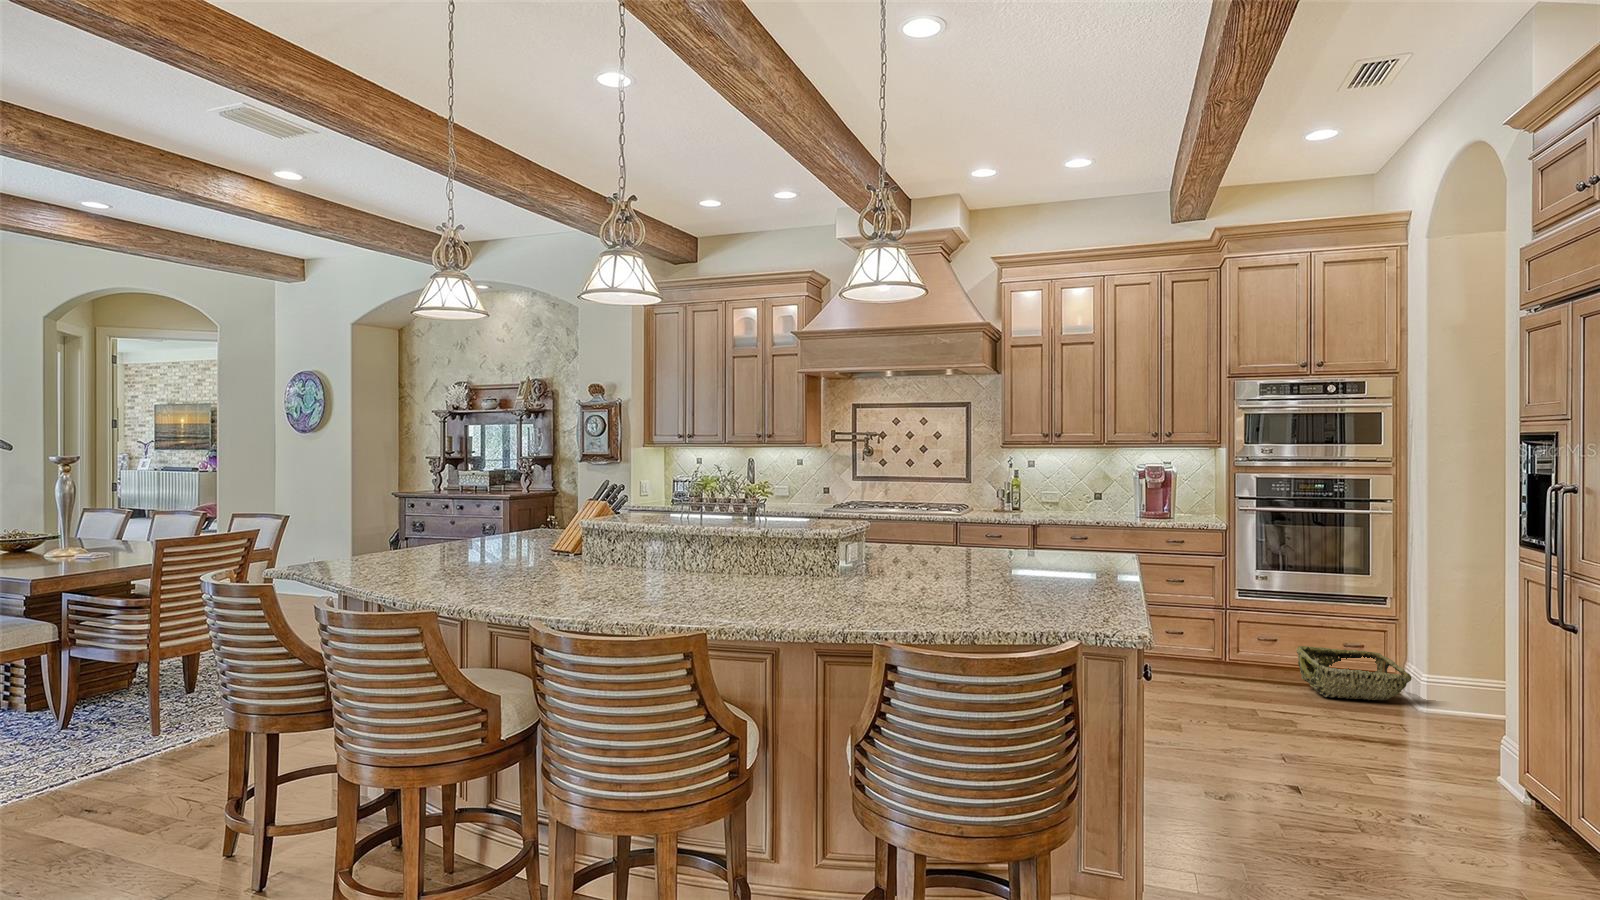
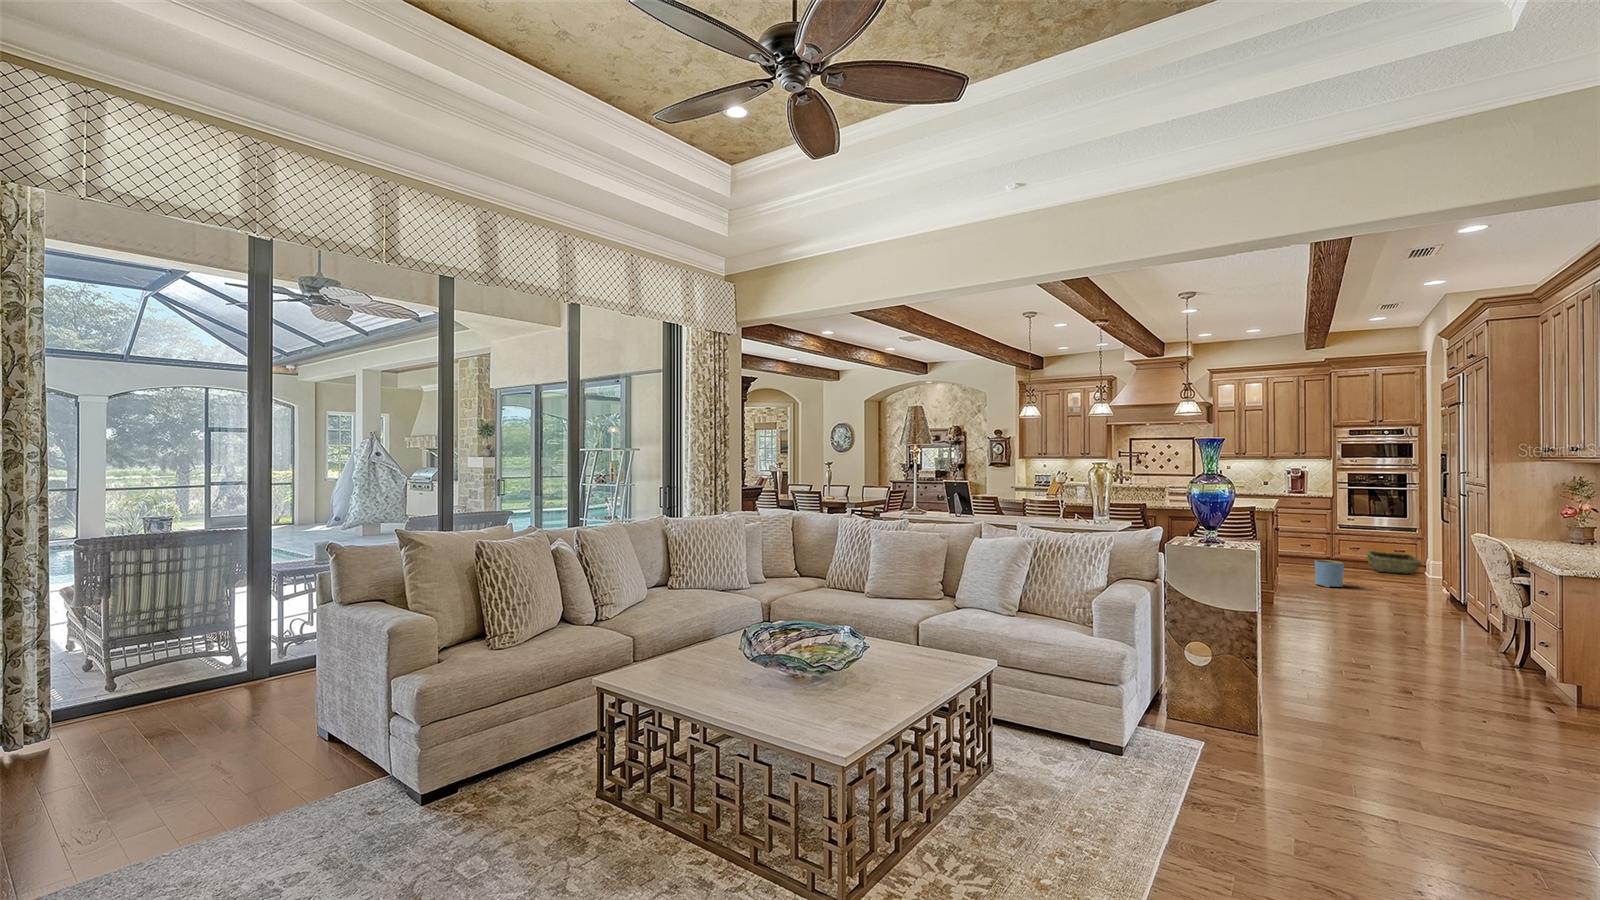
planter: none [1246,717,1322,806] -> present [1315,560,1344,587]

